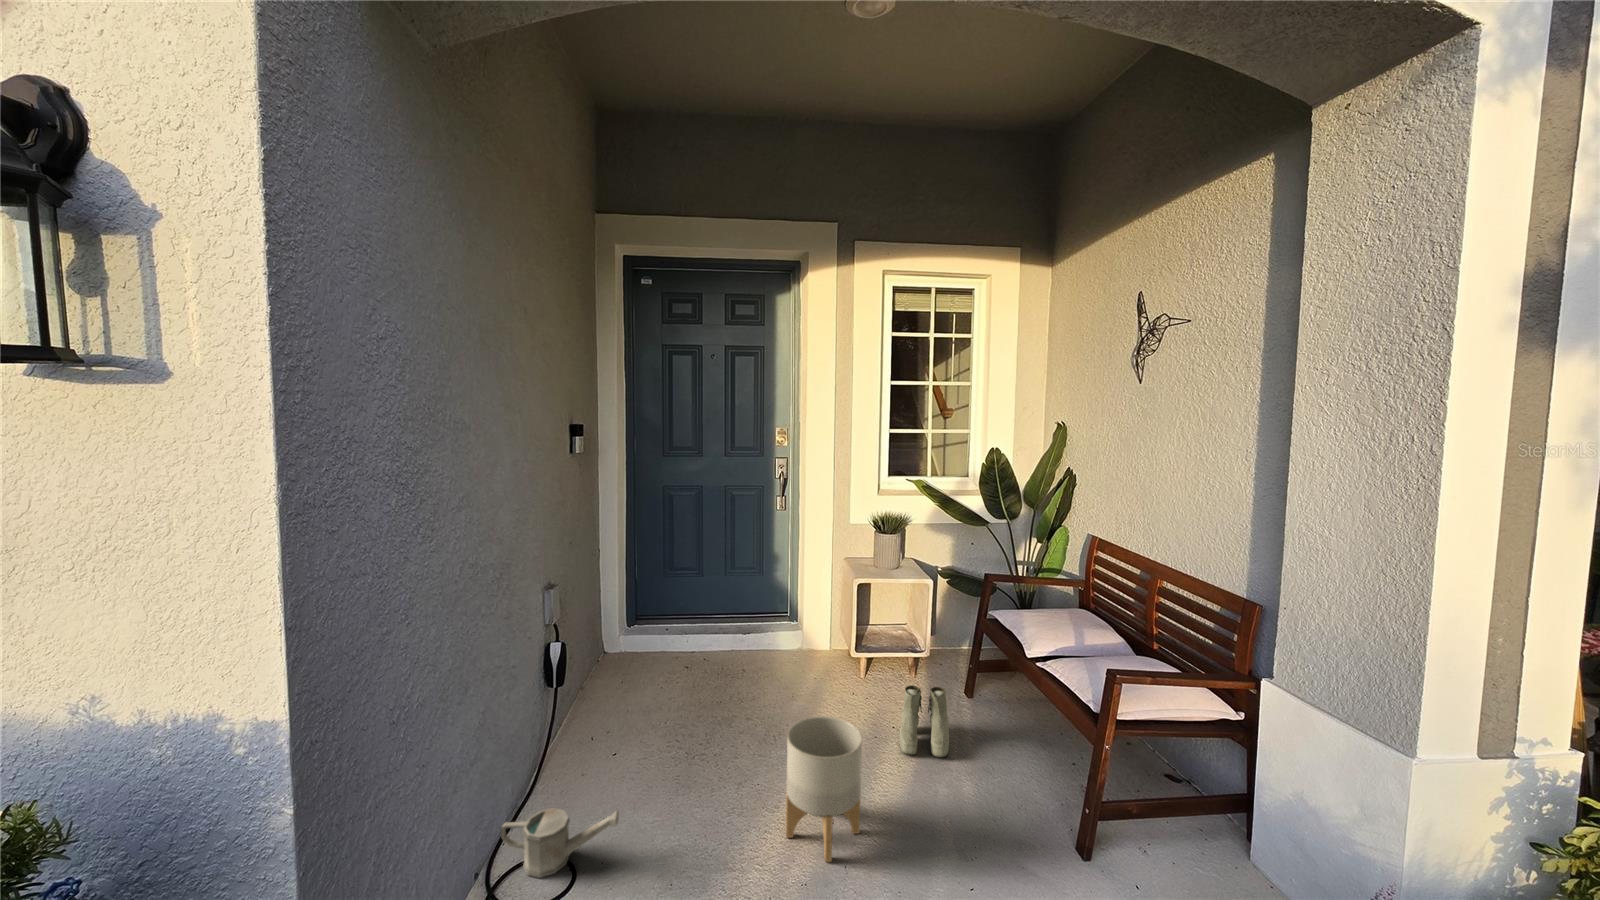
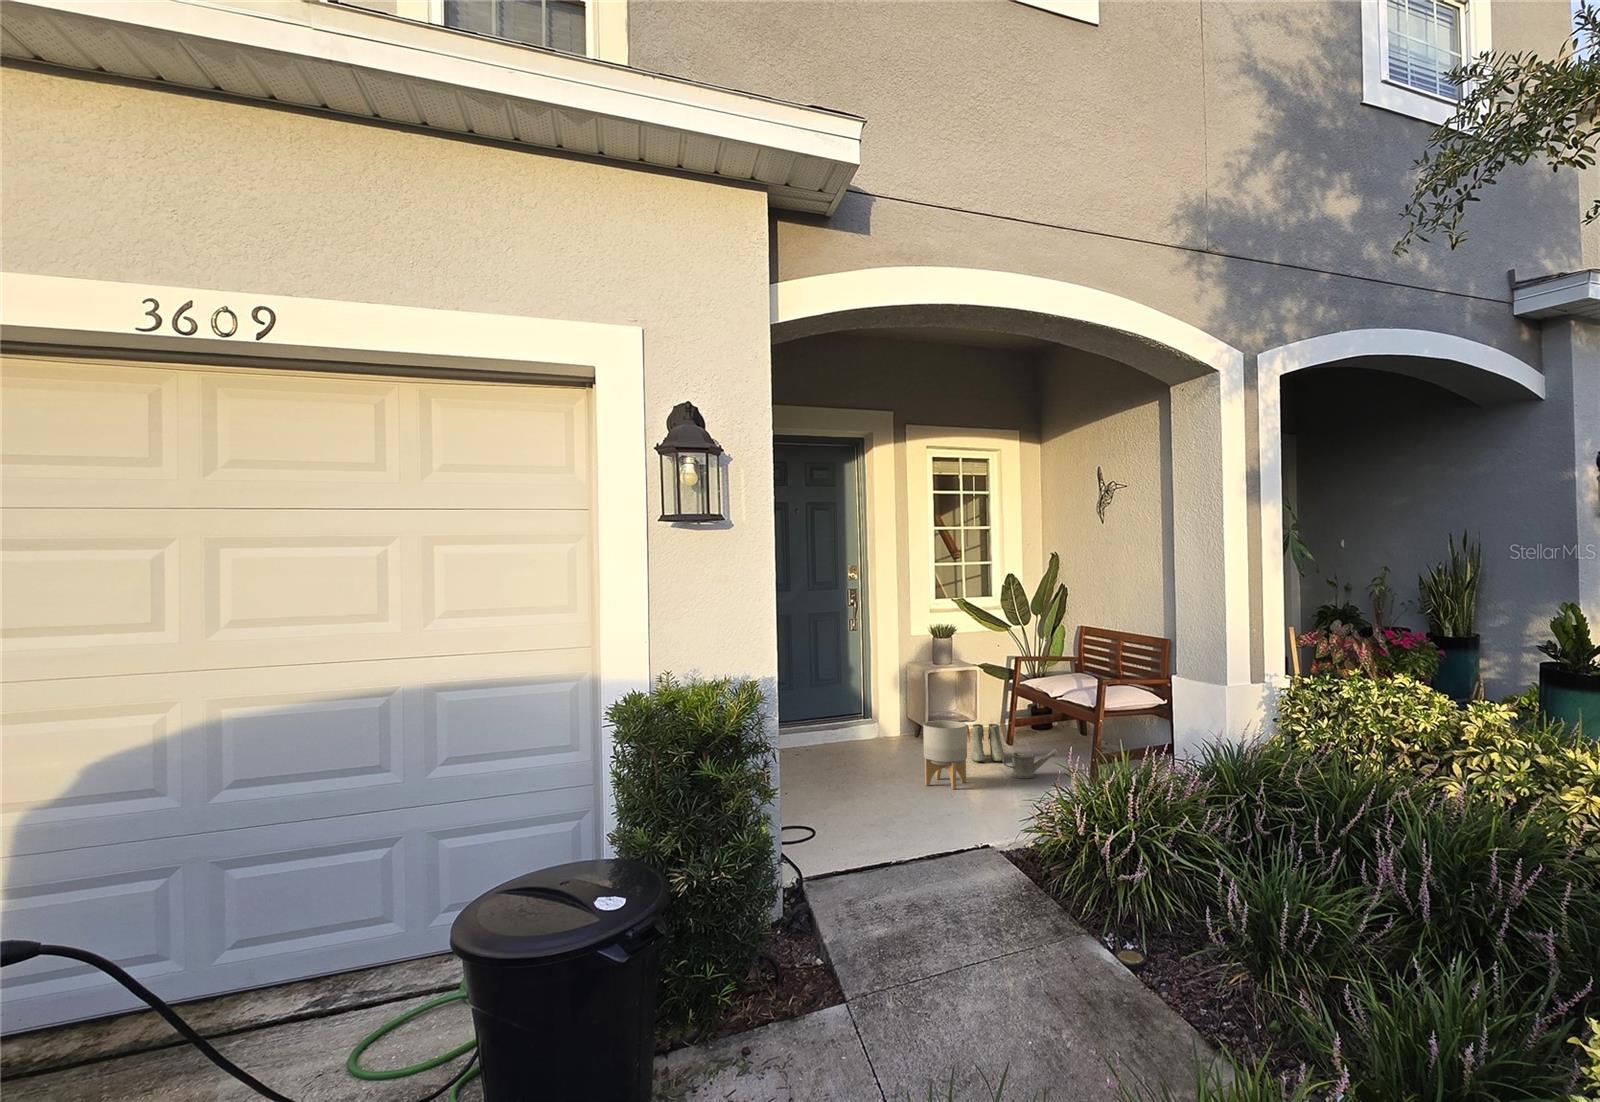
watering can: present [501,808,619,878] -> present [1002,749,1057,779]

